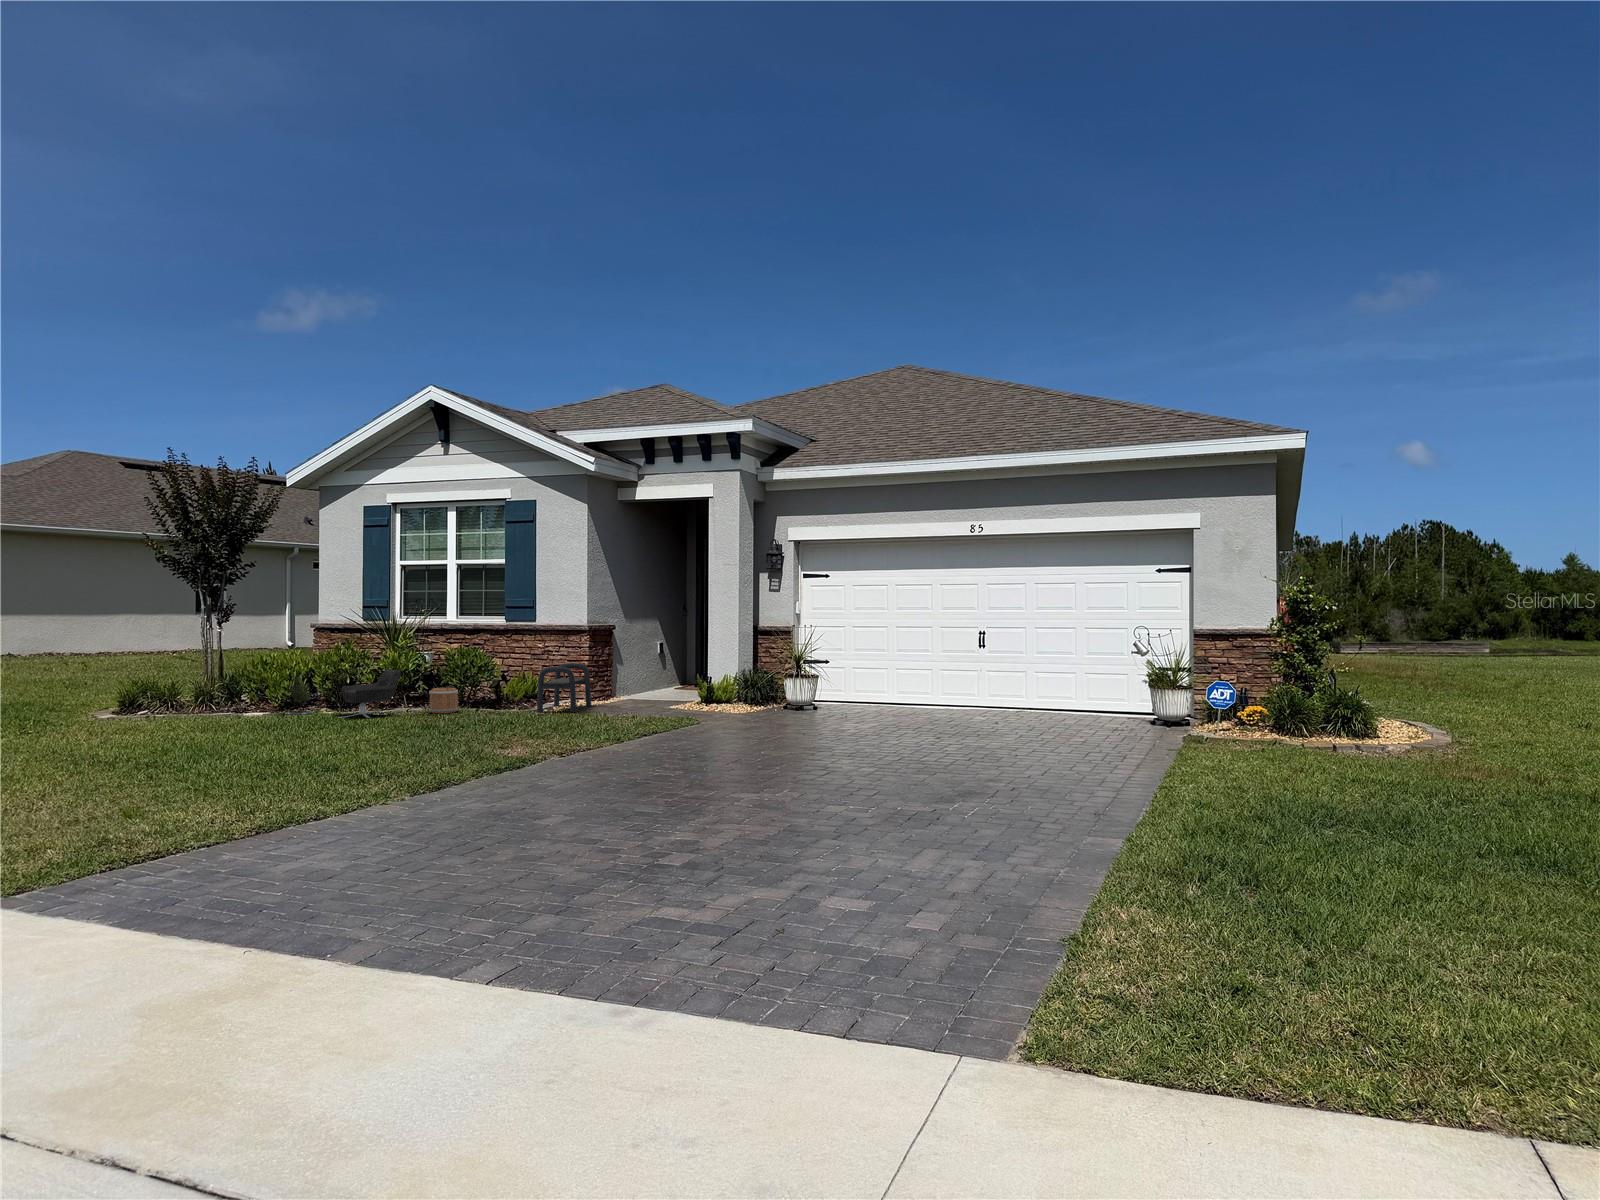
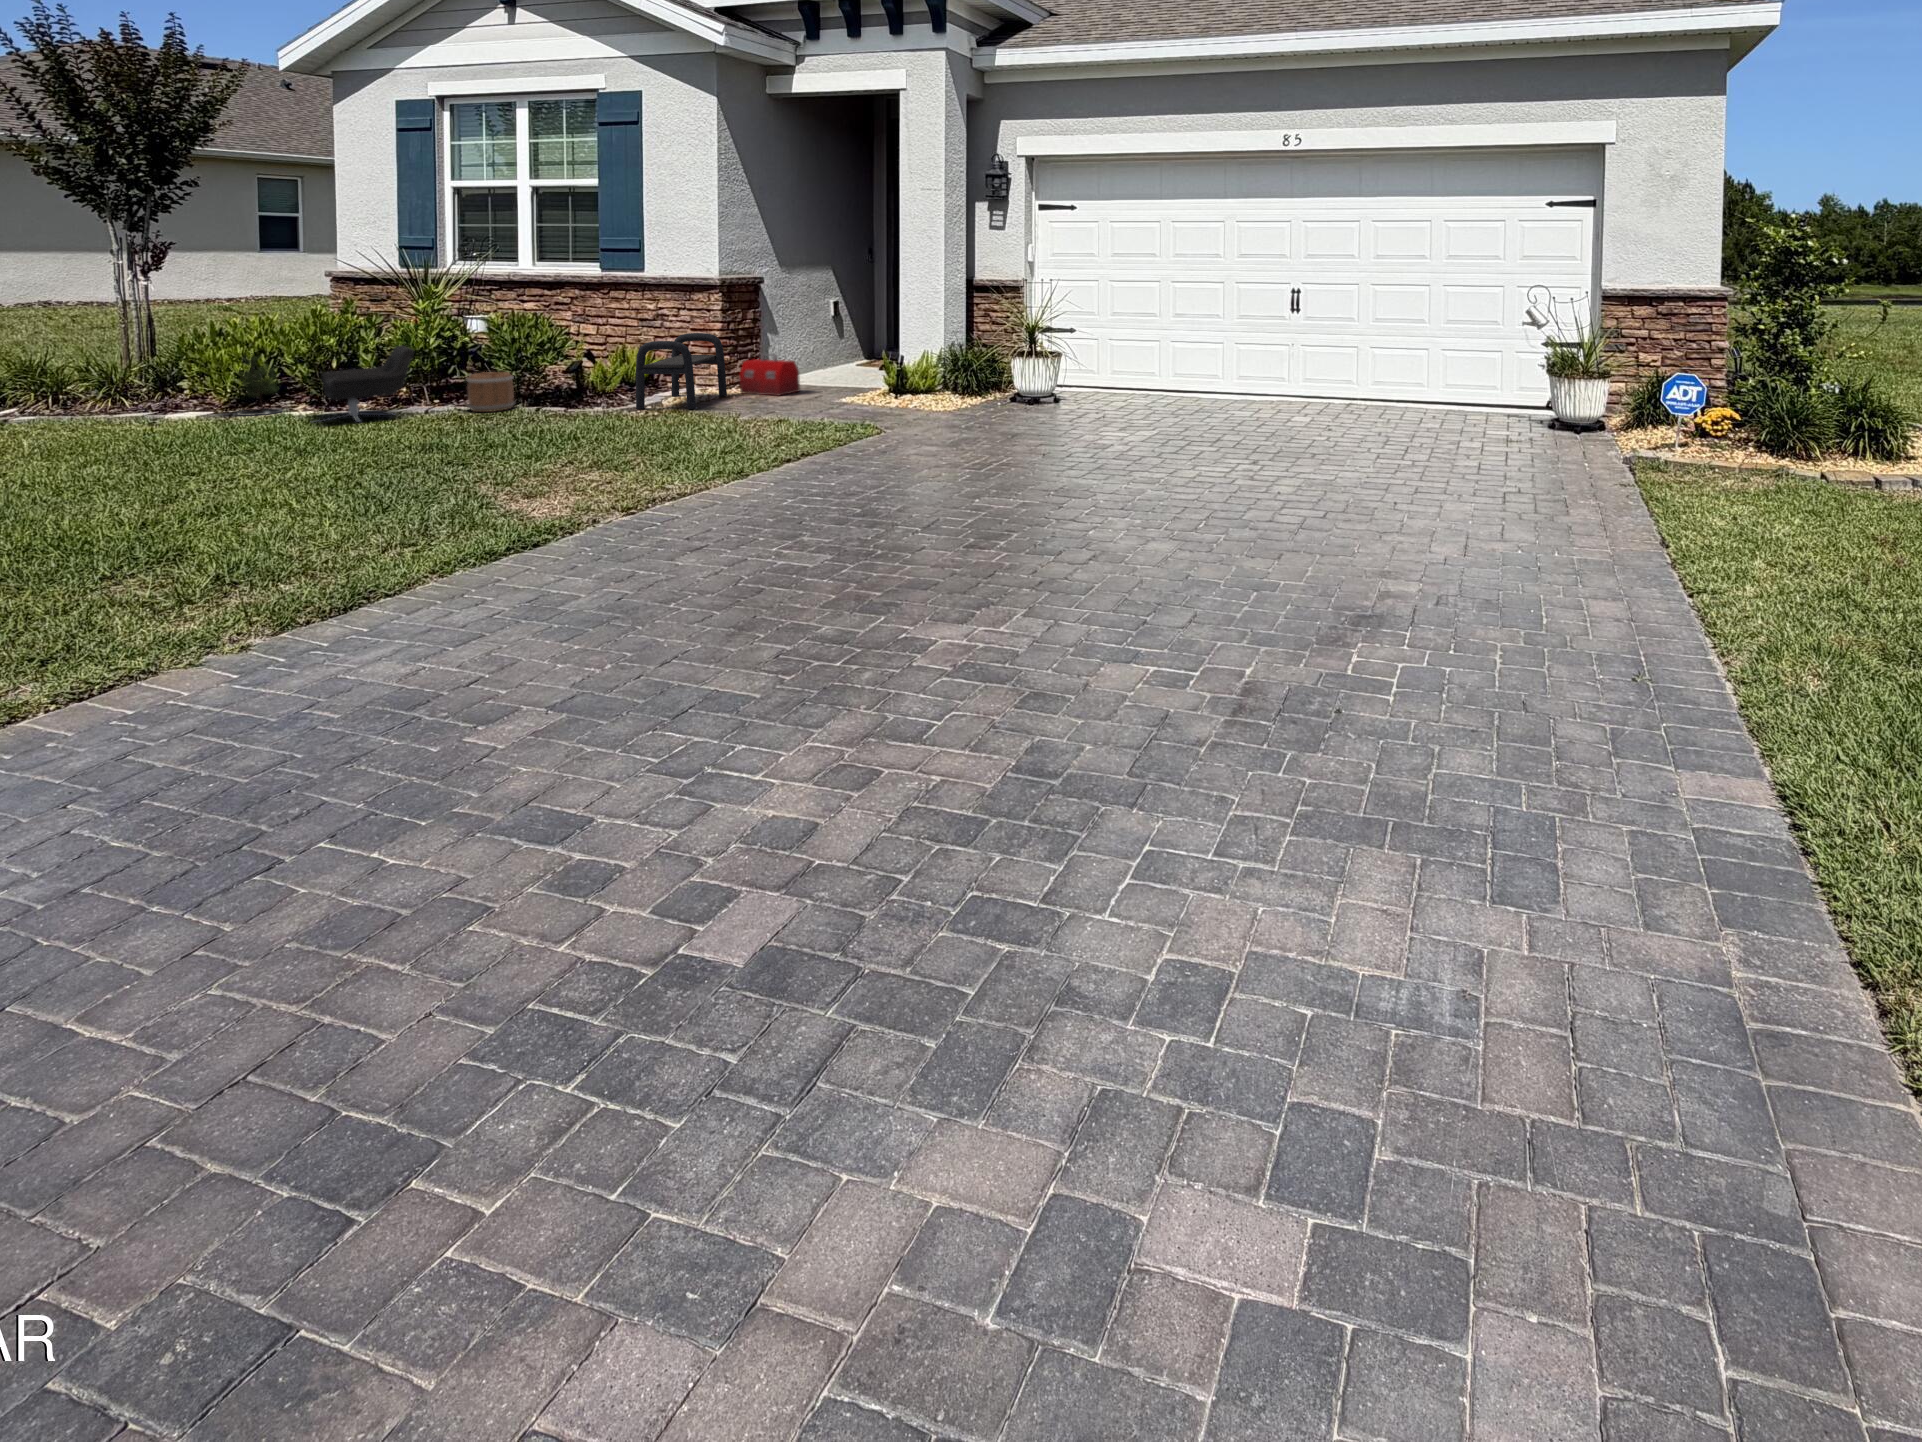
toolbox: none [599,678,638,706] -> present [740,354,800,396]

